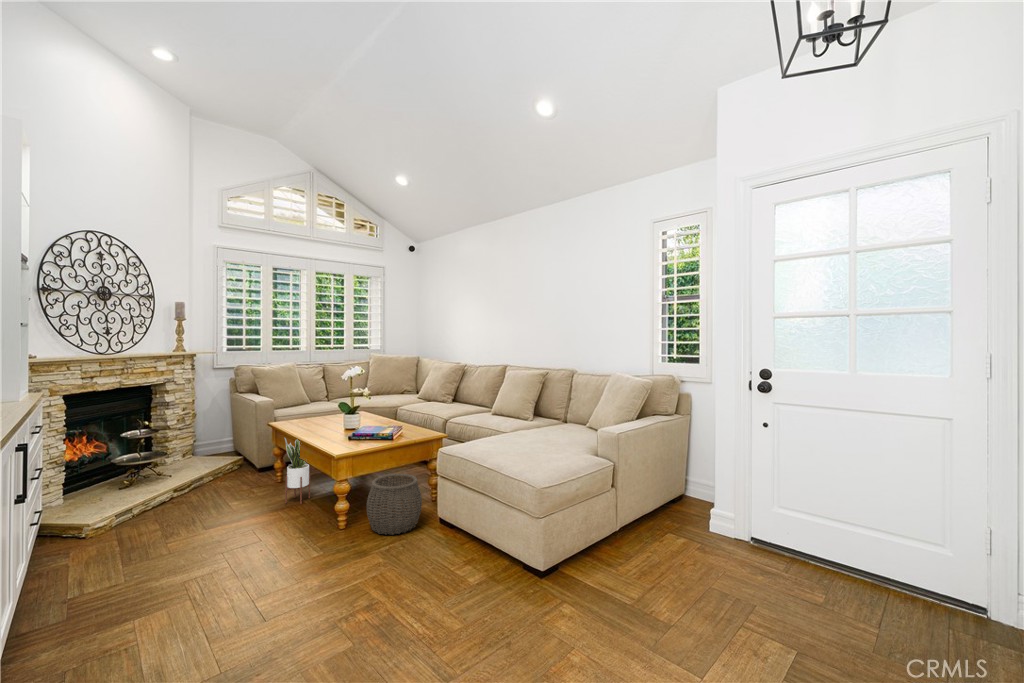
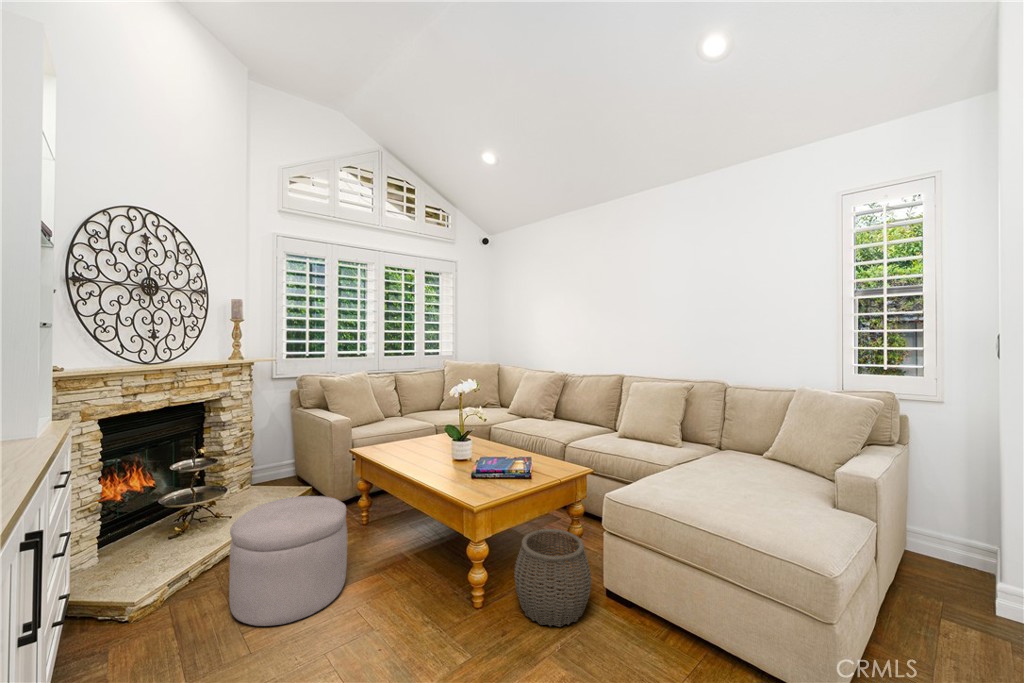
potted plant: present [285,438,310,504] -> none [384,468,412,563]
ottoman: none [161,453,252,536] -> present [229,496,347,626]

